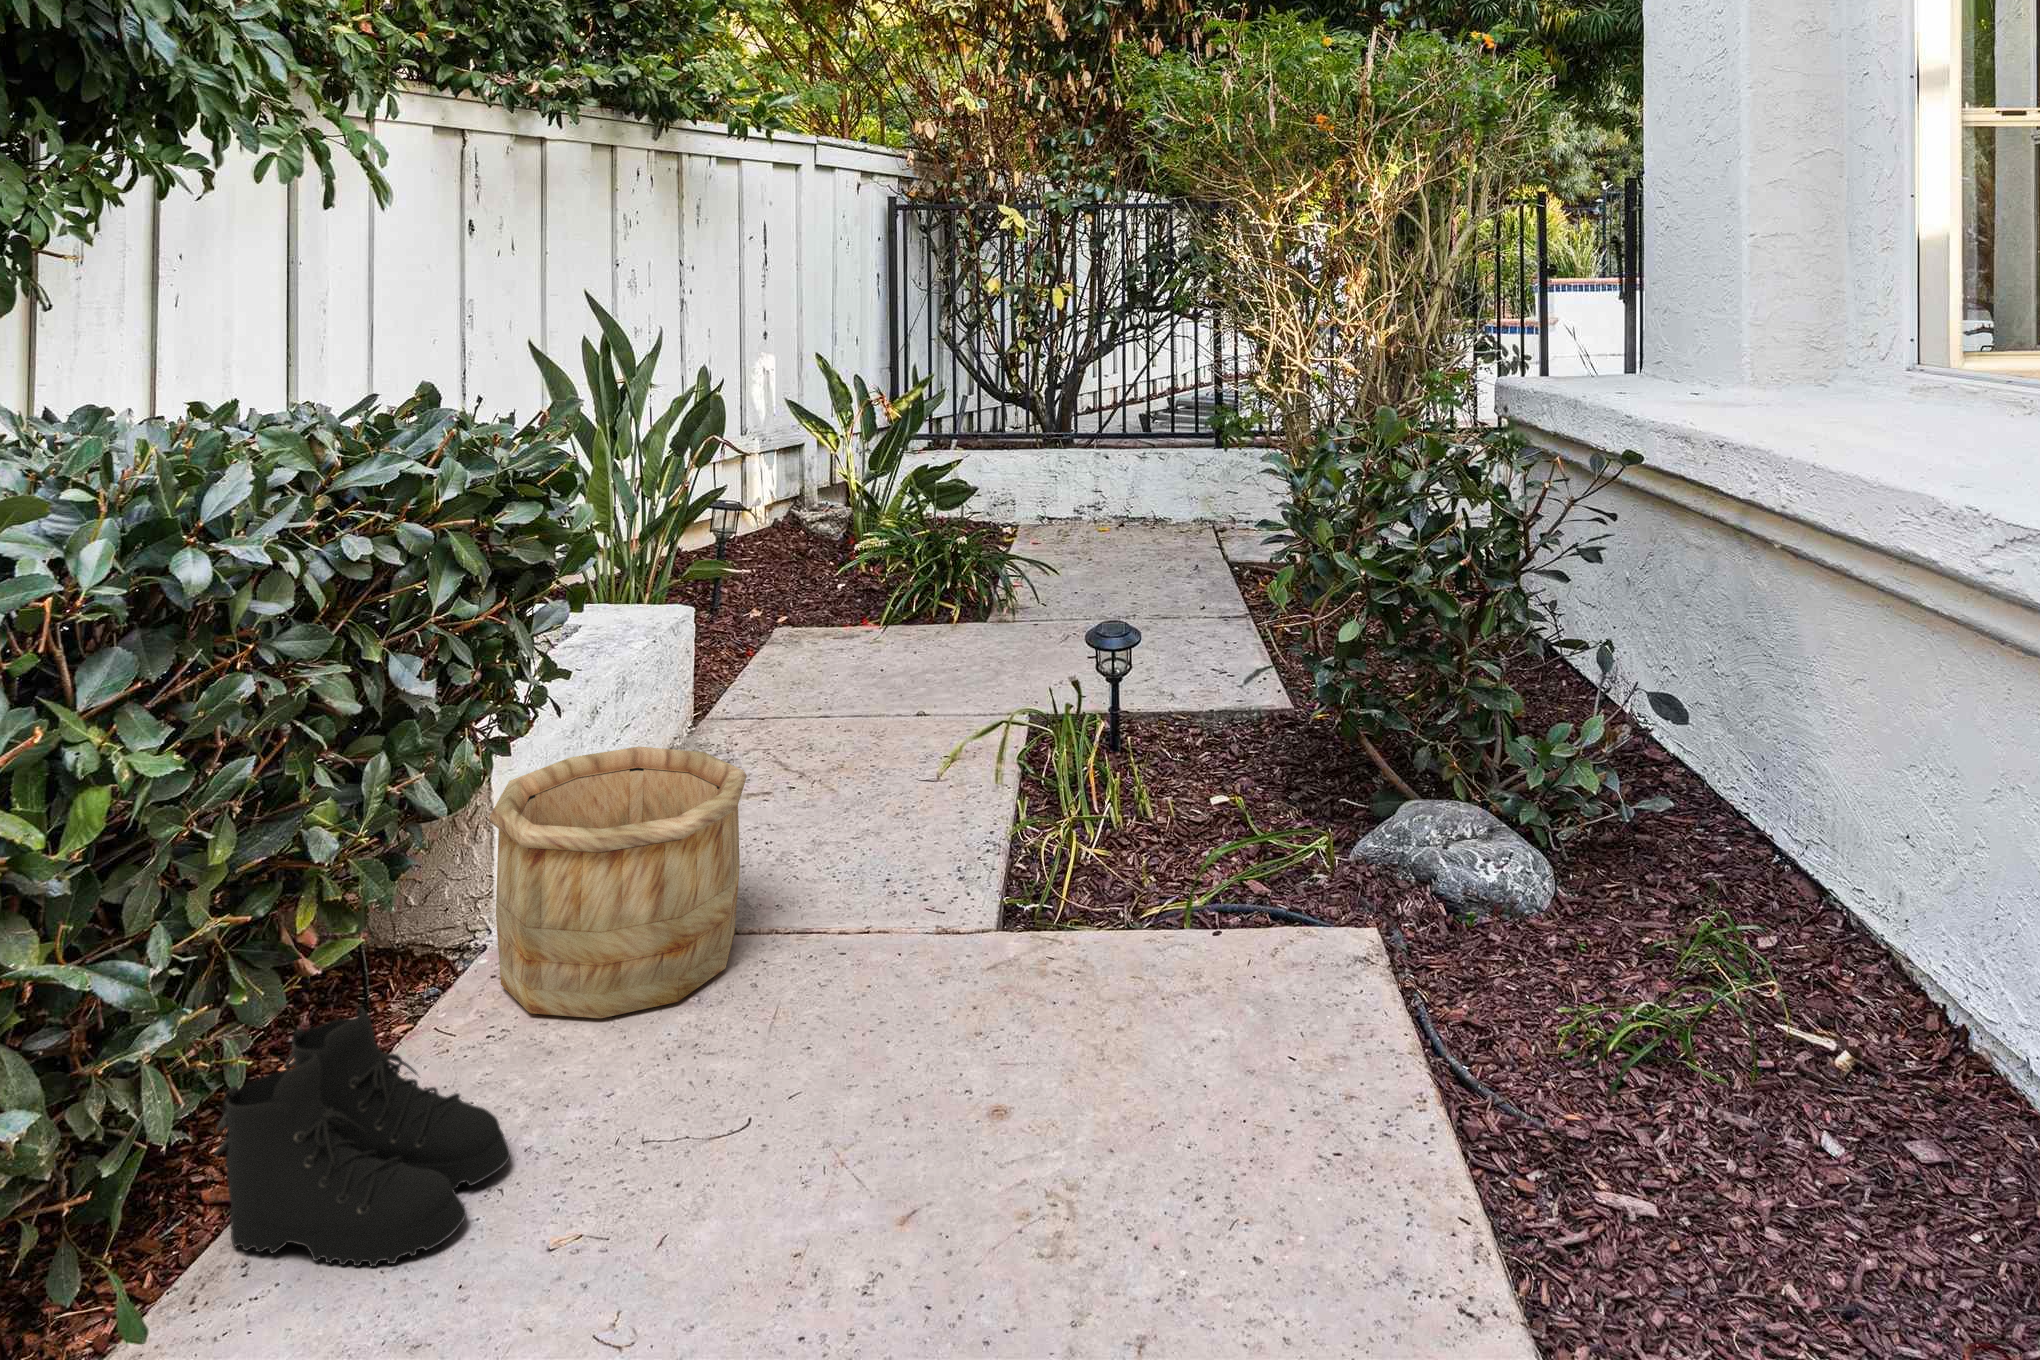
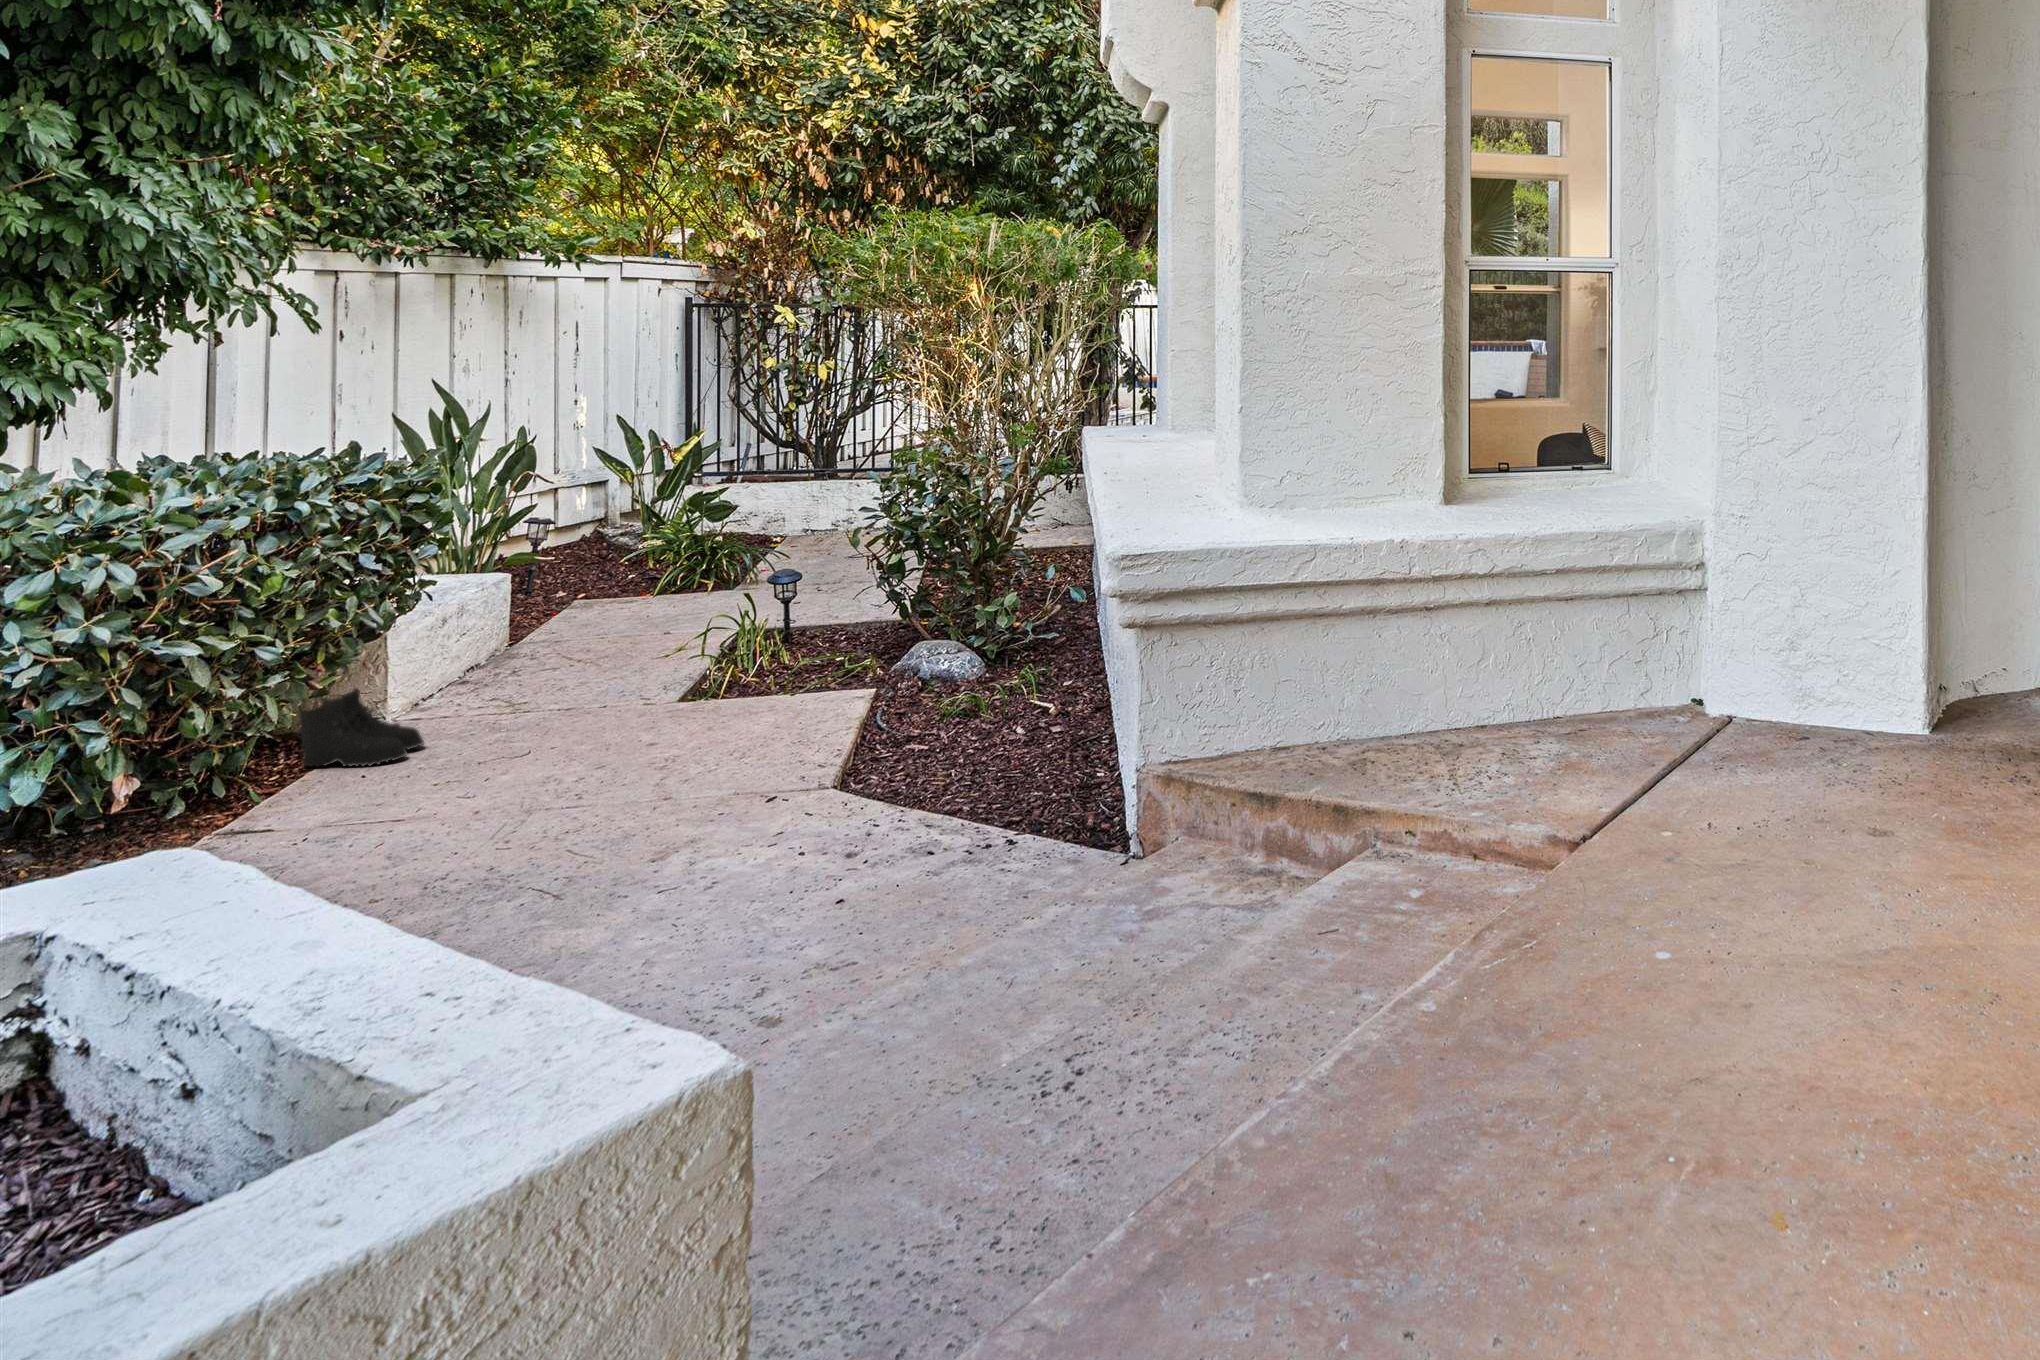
wooden bucket: present [489,747,747,1018] -> none [403,612,540,718]

